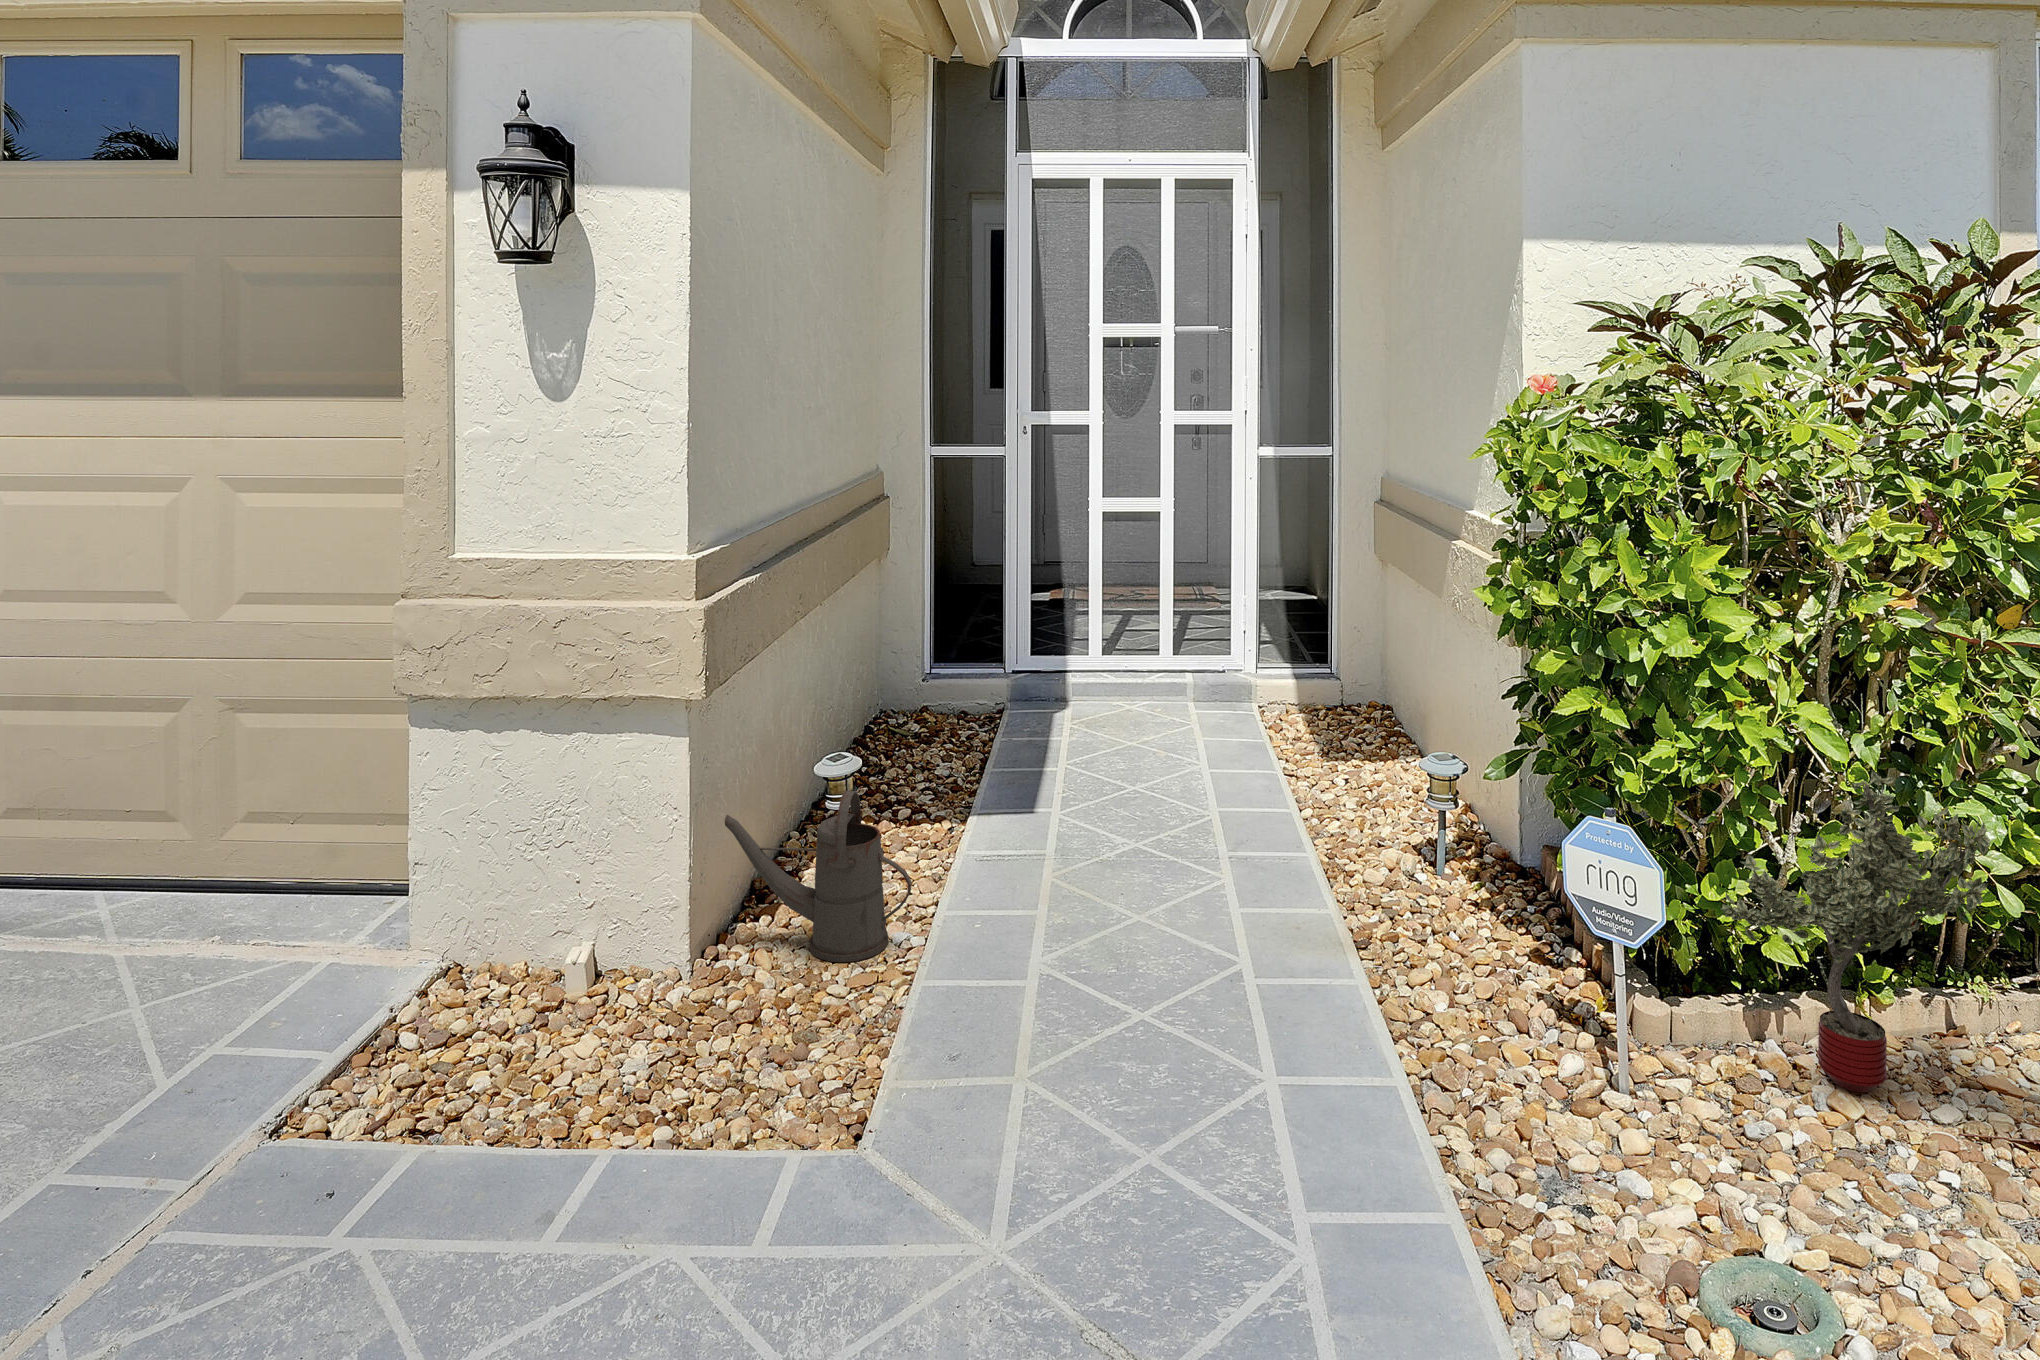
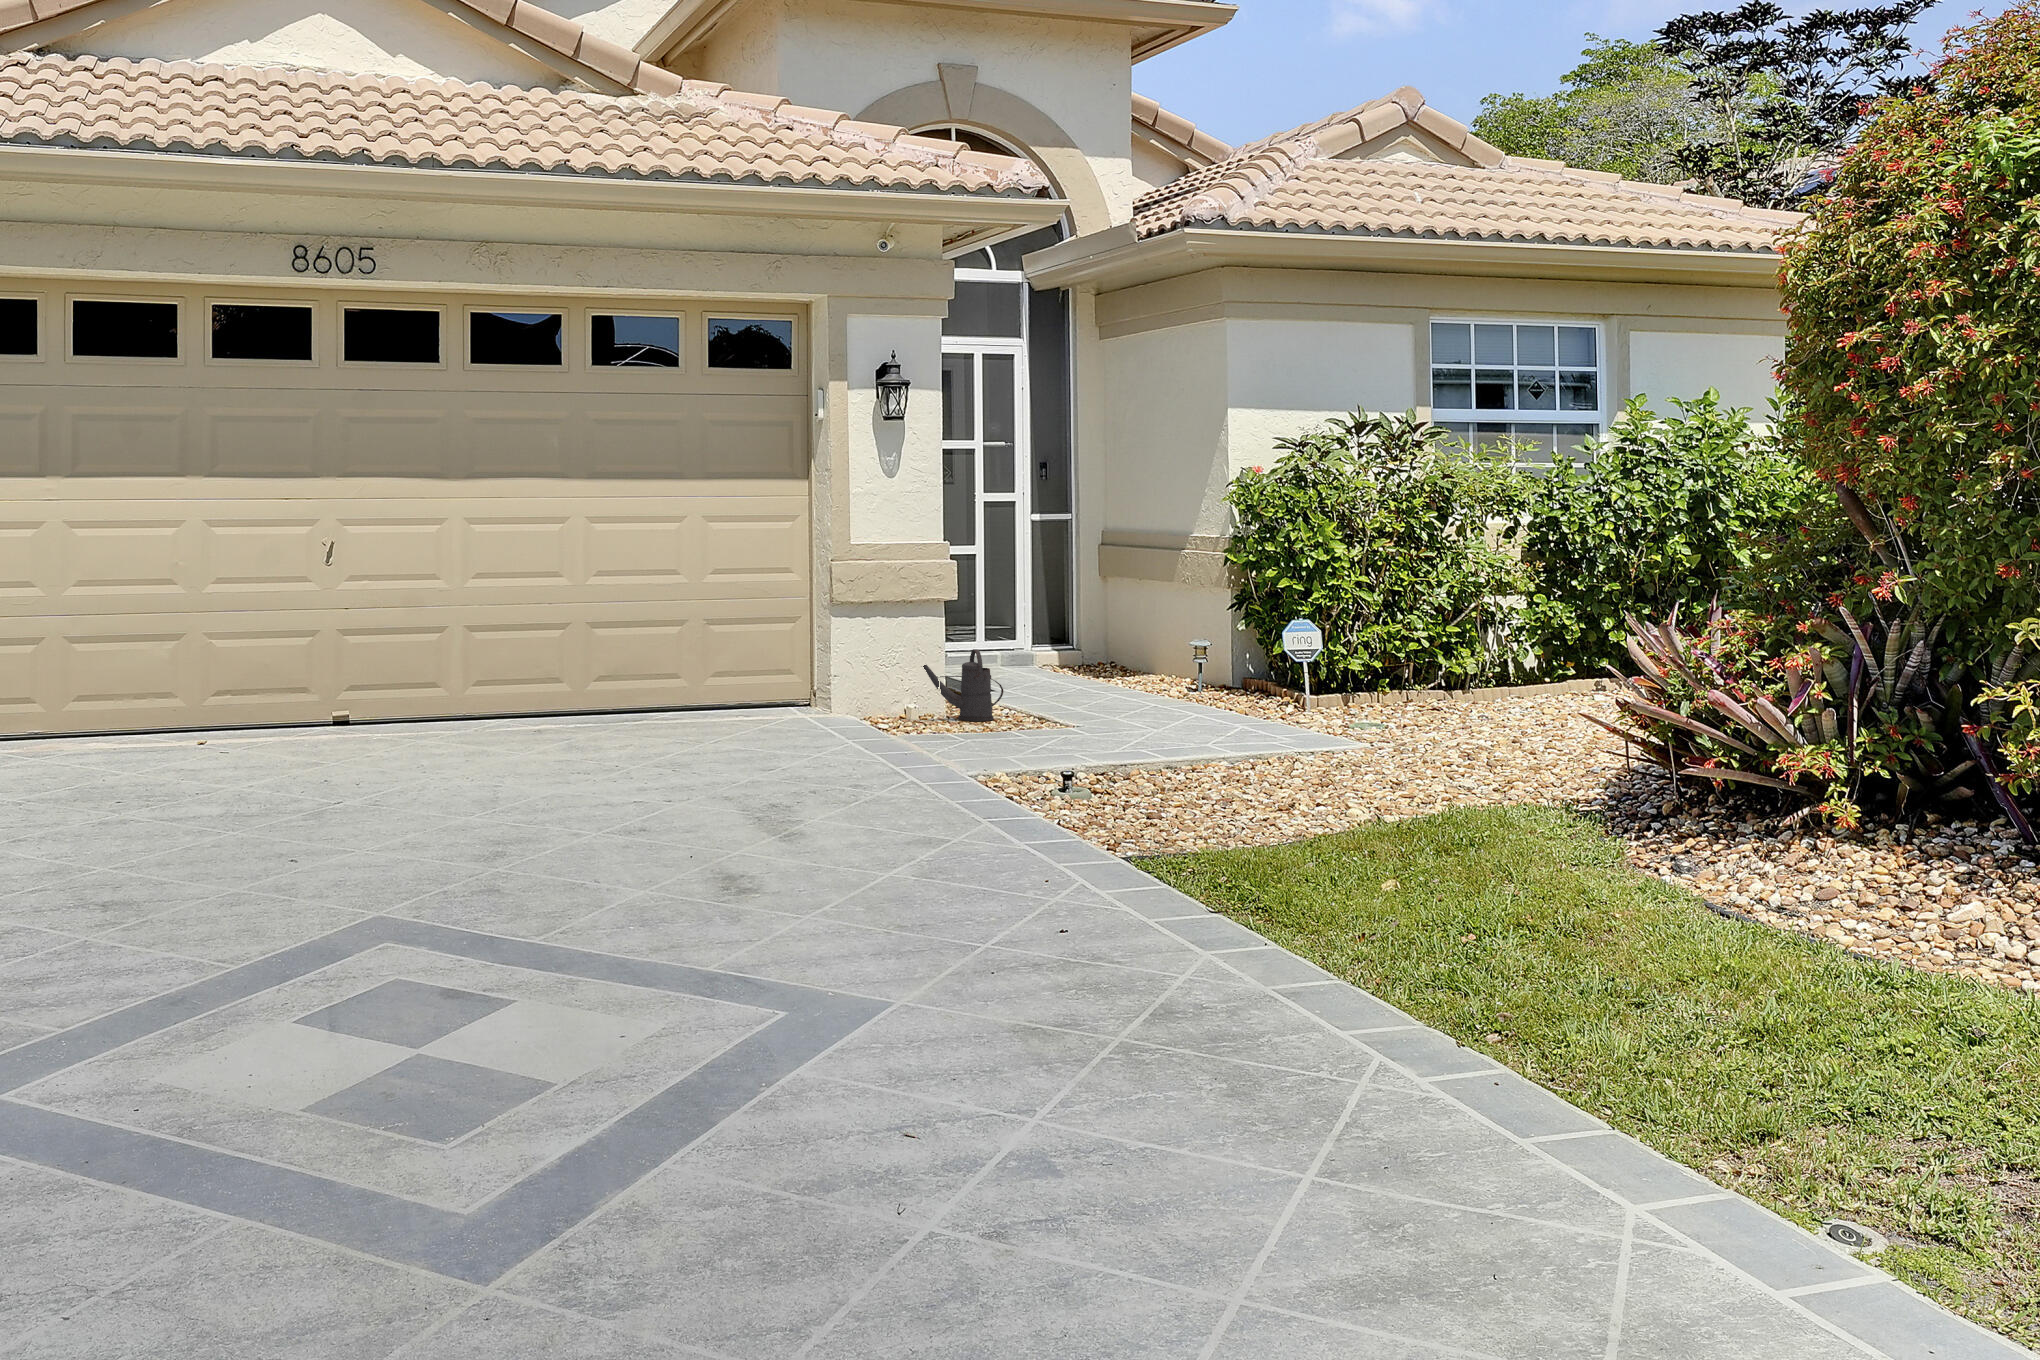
potted tree: present [1720,770,1990,1093] -> none [1334,608,1421,723]

